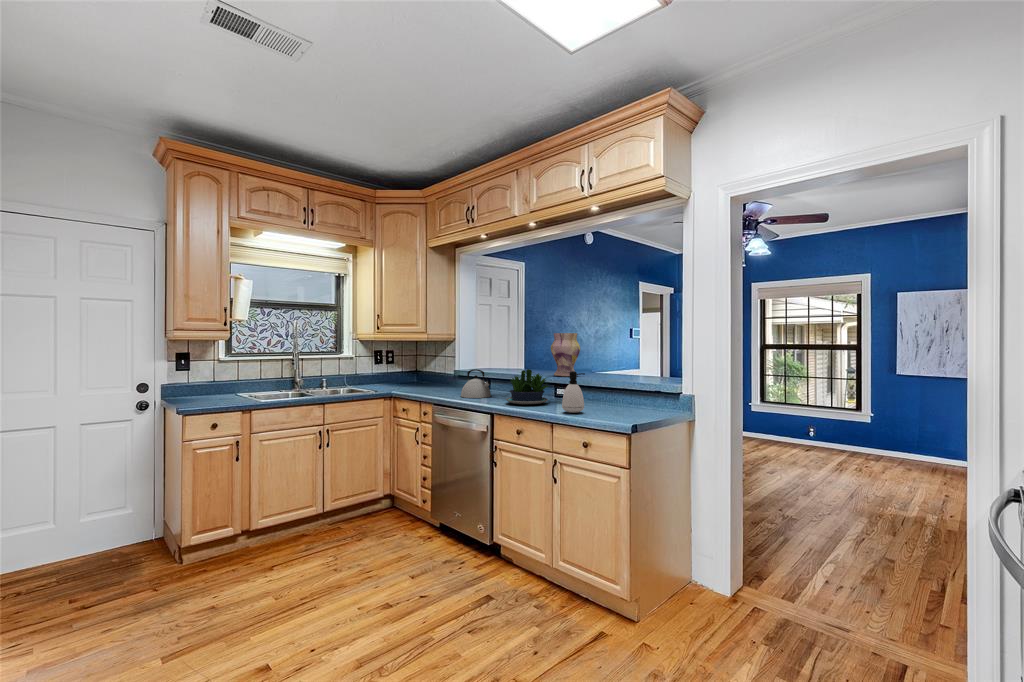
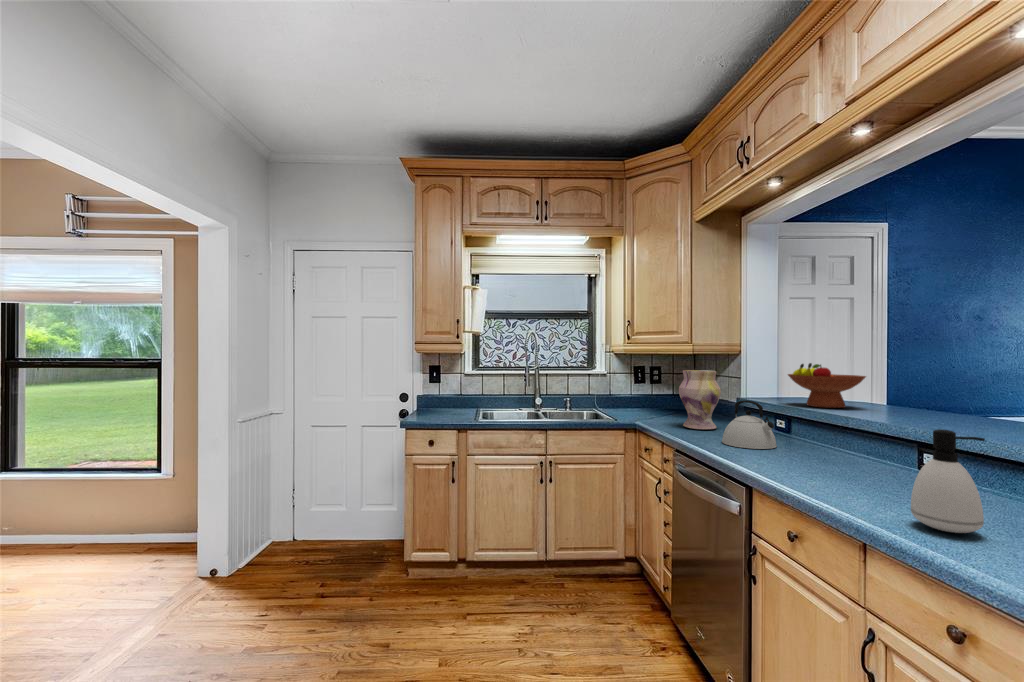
vase: present [551,333,580,376] -> present [679,370,721,430]
fruit bowl: none [489,346,528,373] -> present [788,363,866,408]
potted plant: present [506,369,548,404] -> none [788,409,907,482]

